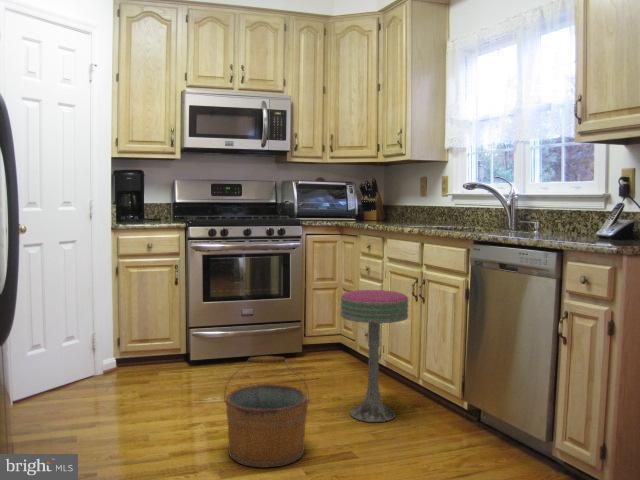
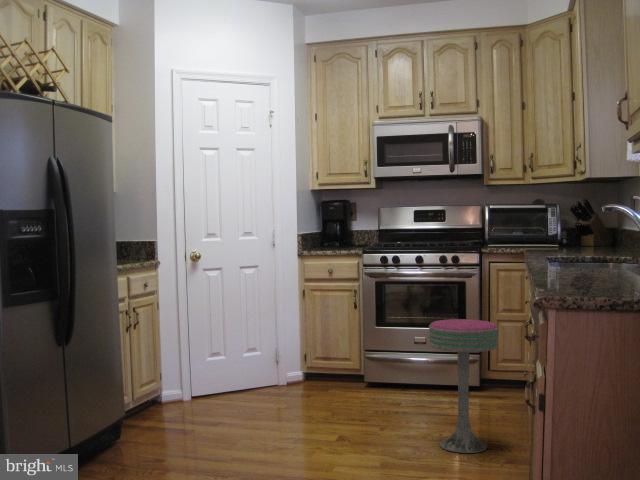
bucket: present [225,356,309,467] -> none [292,367,363,464]

